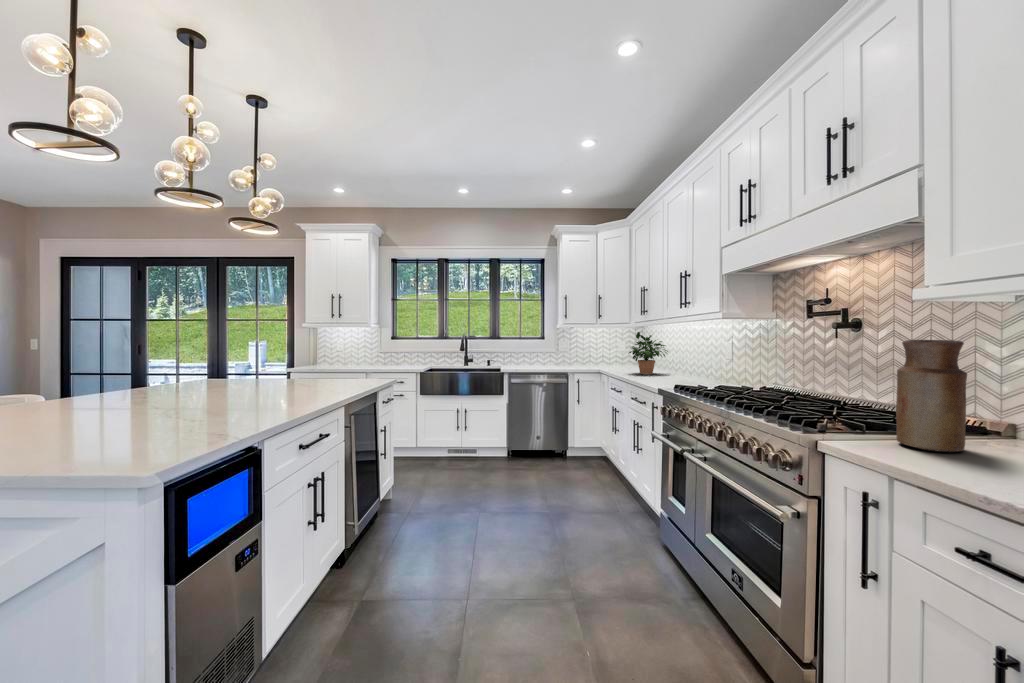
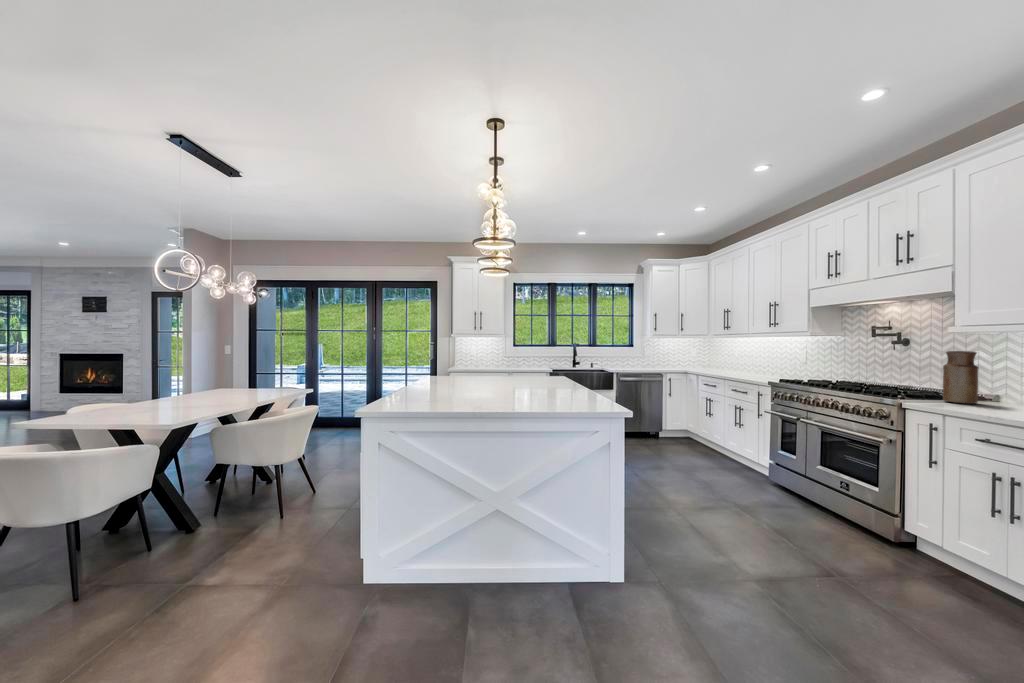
potted plant: present [629,332,668,375] -> none [718,342,752,373]

